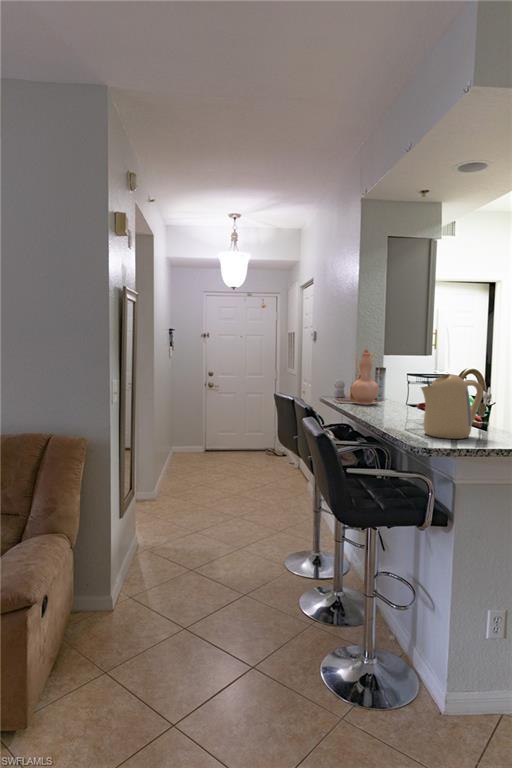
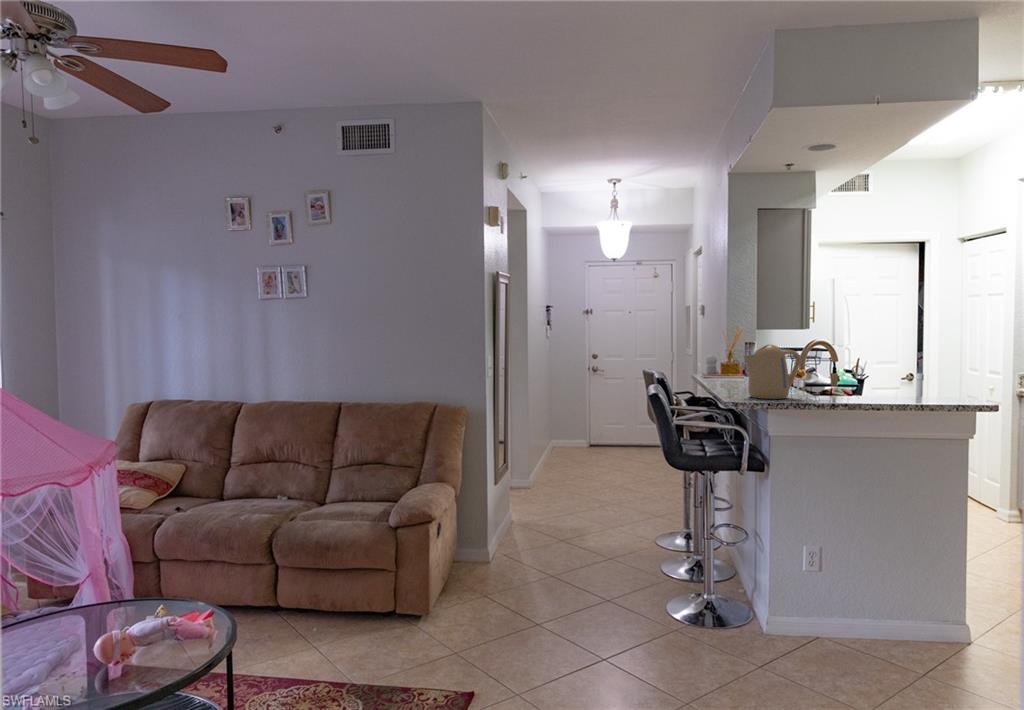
vase: present [351,348,379,405] -> none [714,323,743,379]

